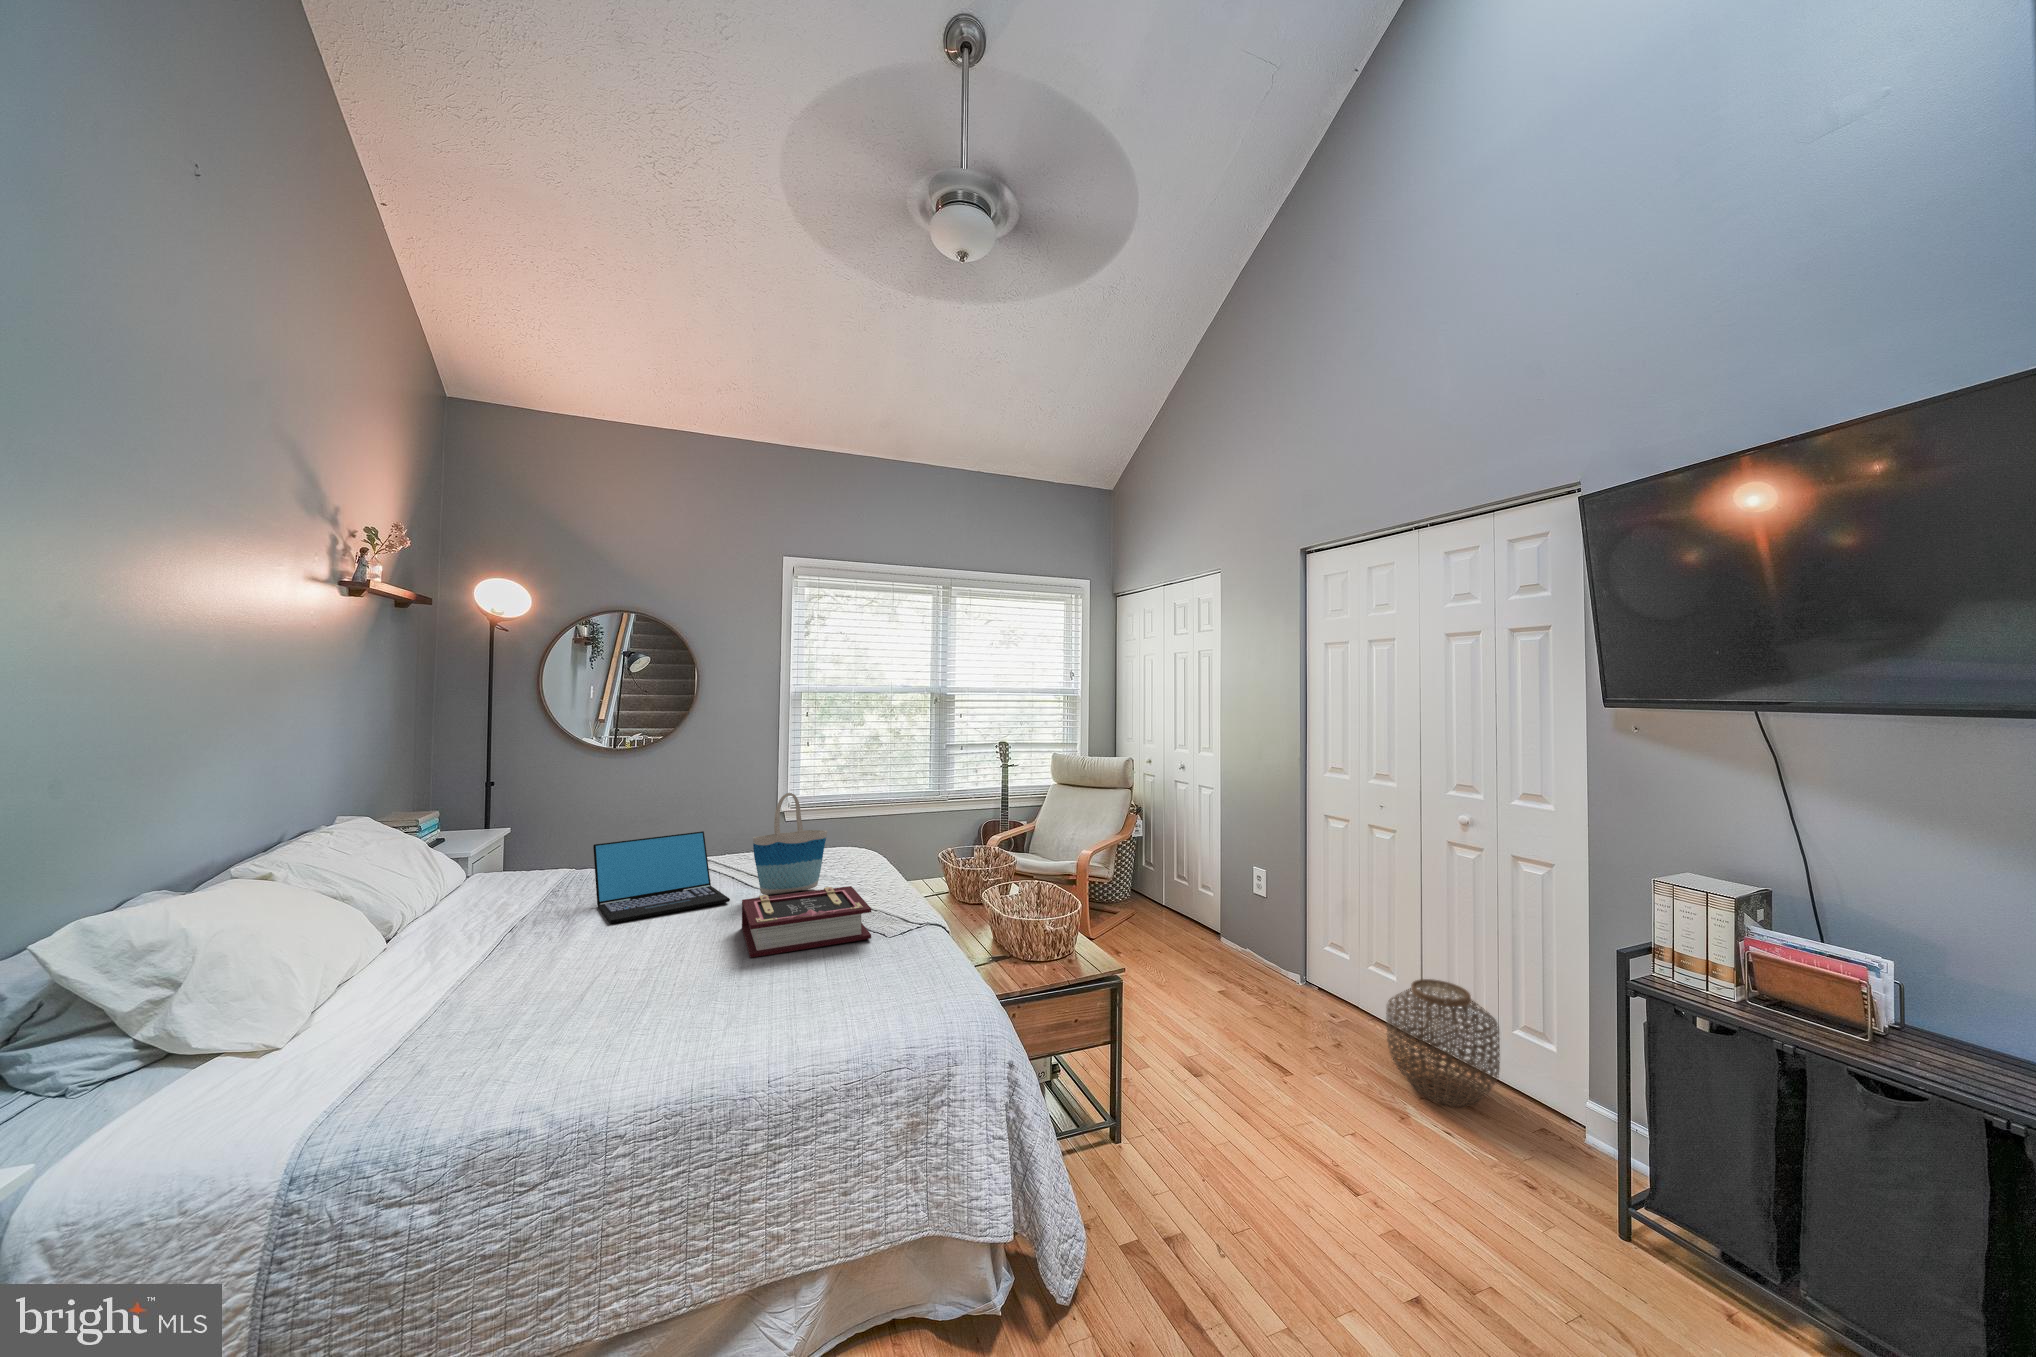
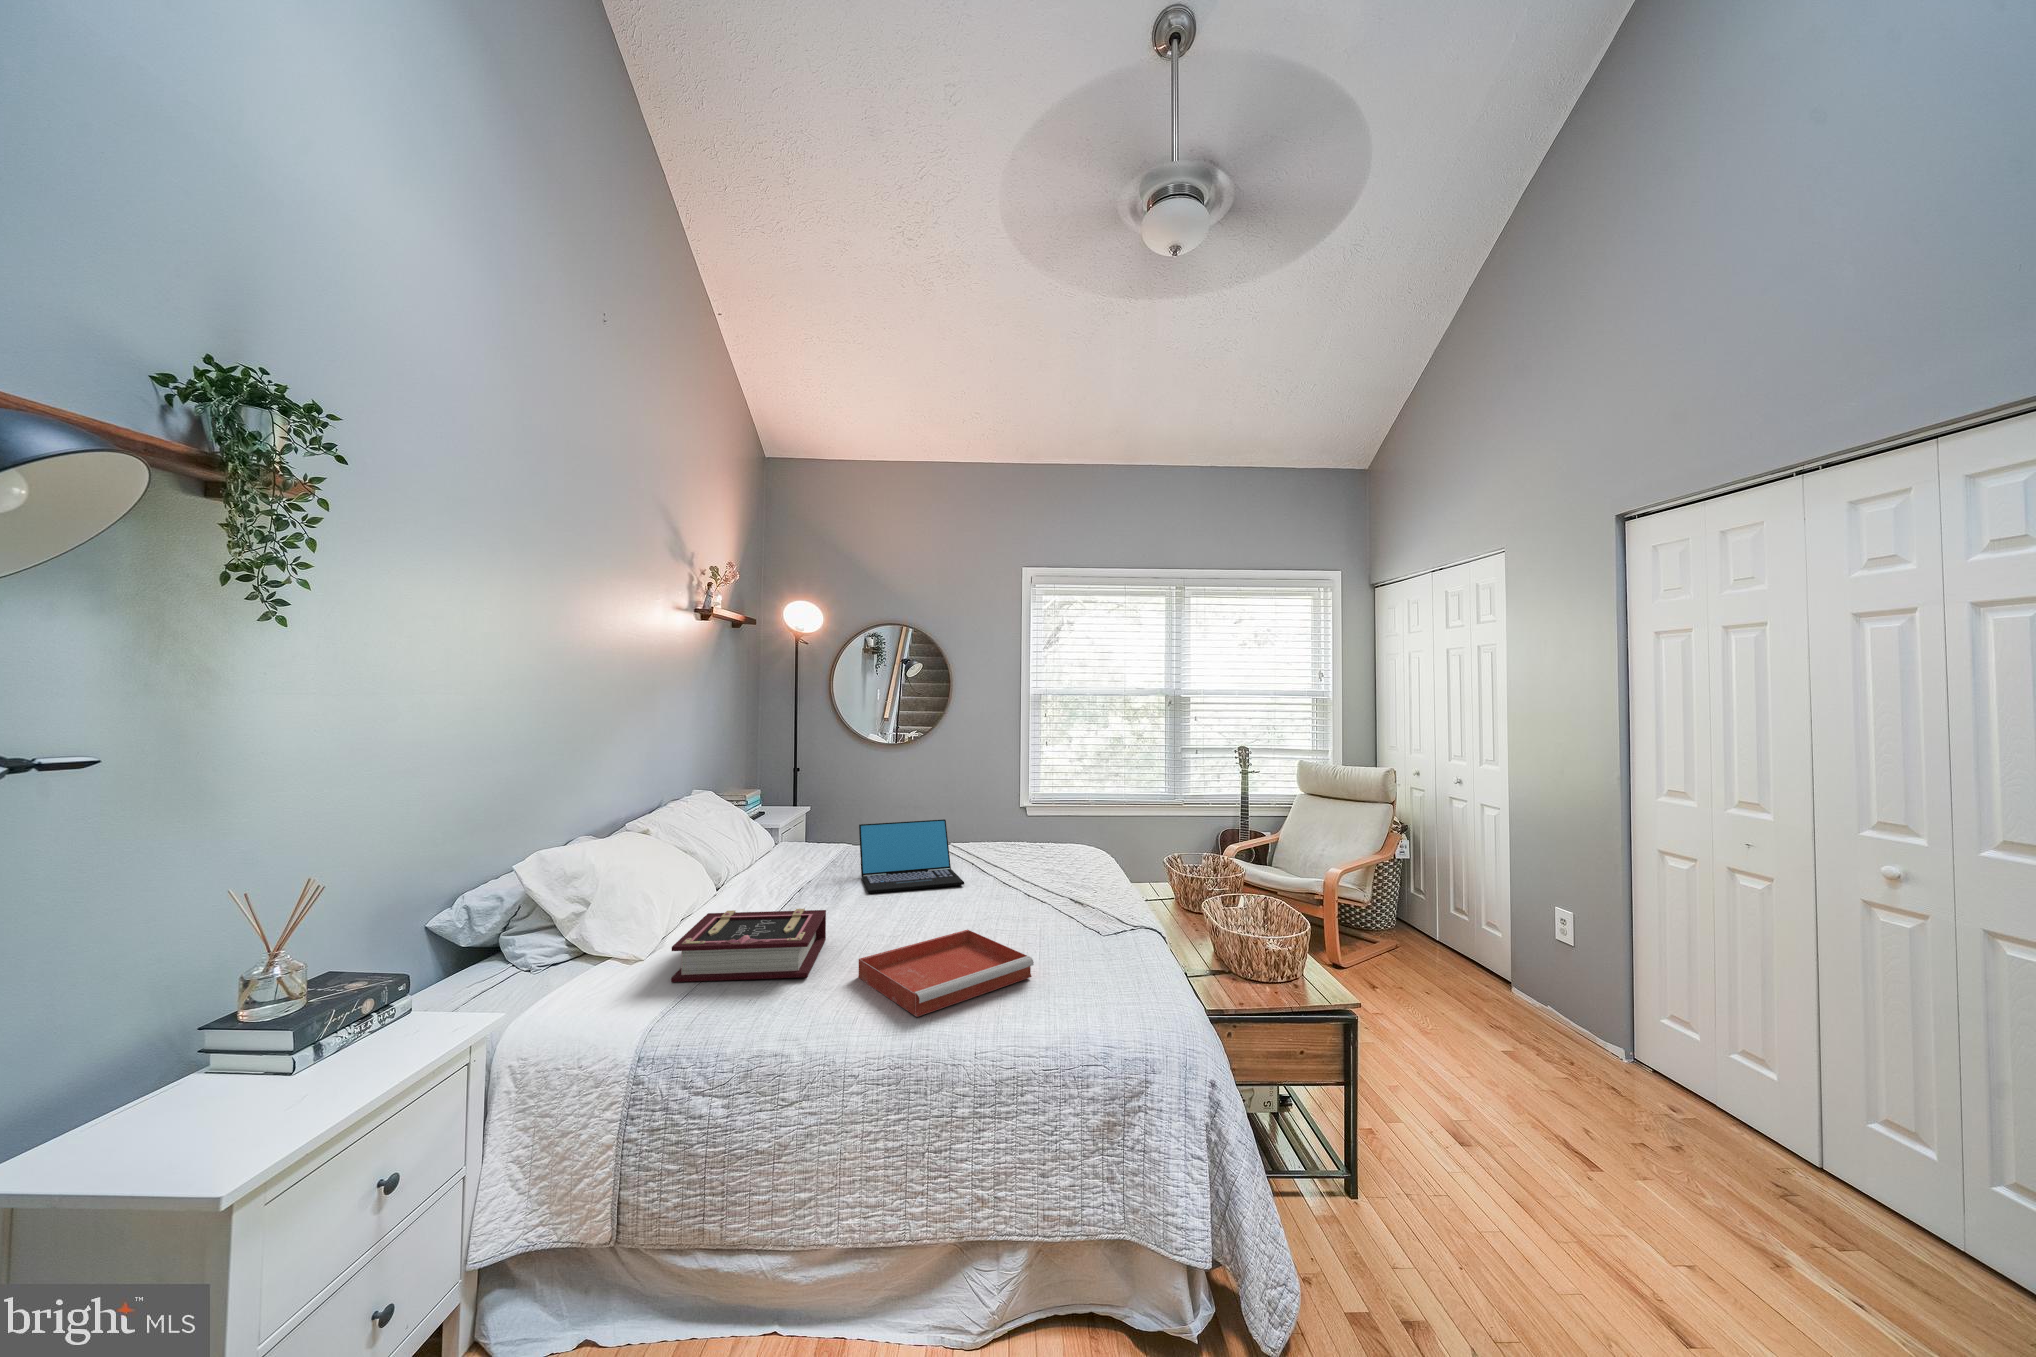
tote bag: present [753,793,827,895] -> none [984,789,1050,882]
book: present [742,886,871,958] -> present [671,909,826,982]
tray: none [613,949,826,1053] -> present [858,930,1034,1017]
woven basket: present [1386,979,1500,1107] -> none [1757,1086,1971,1278]

